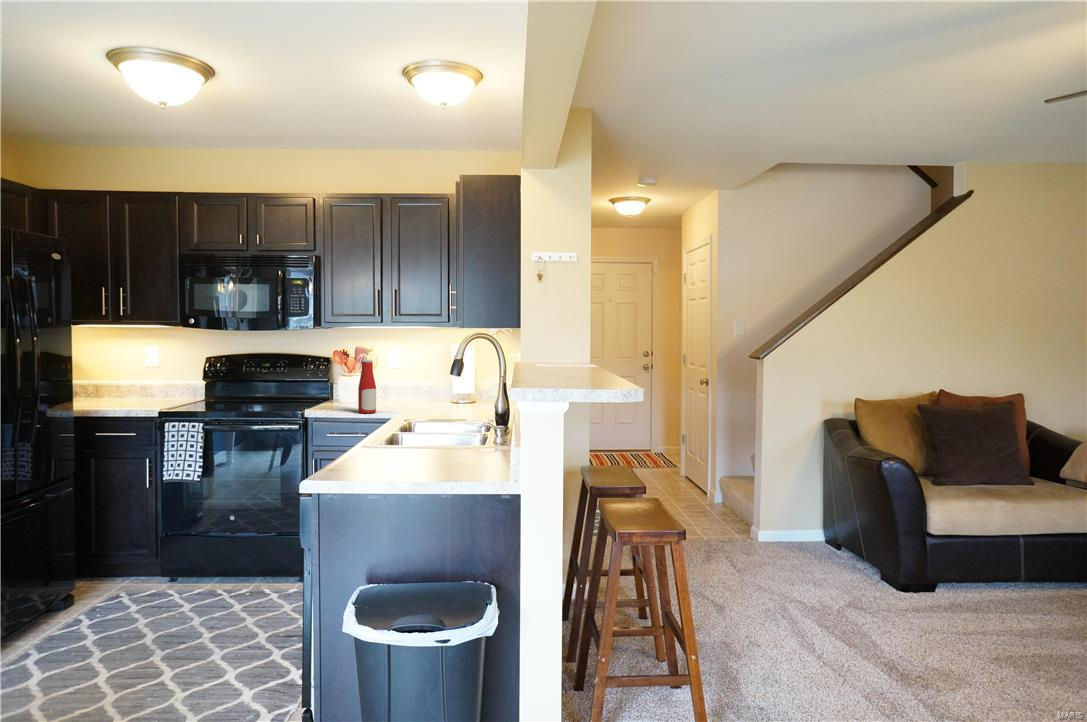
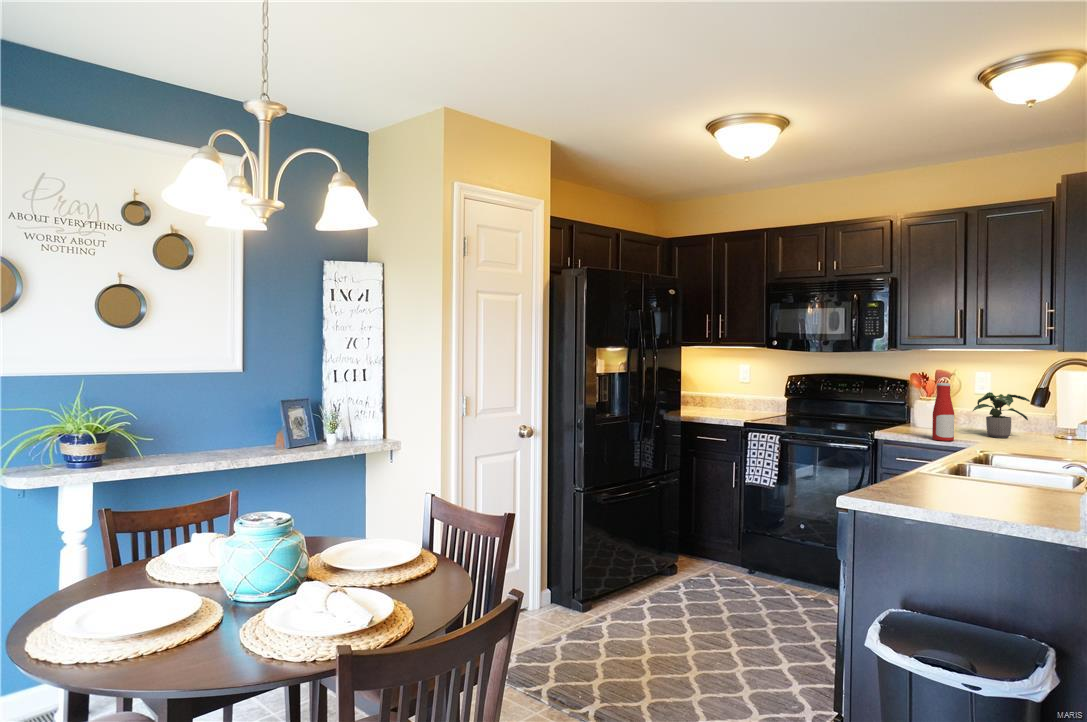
potted plant: none [388,366,431,406] -> present [973,392,1030,438]

